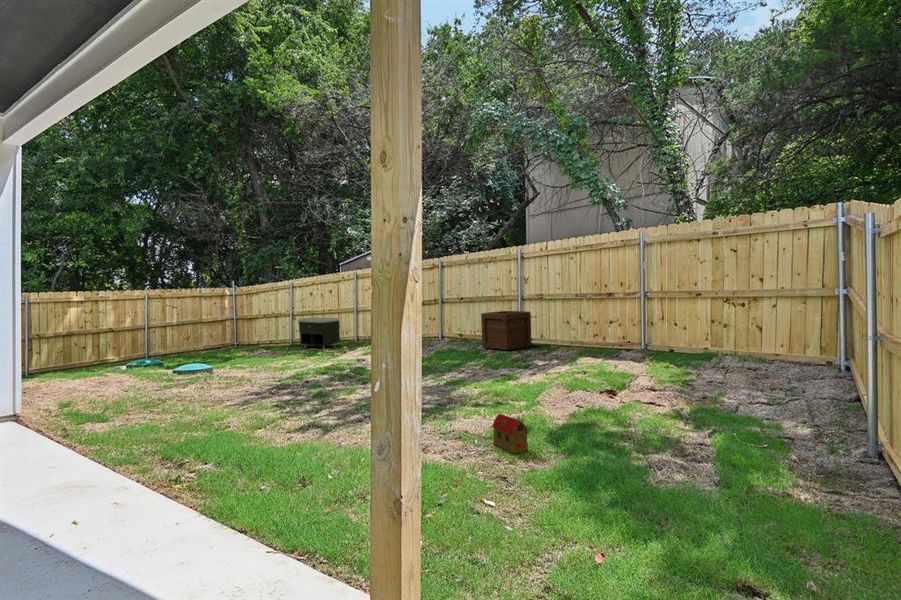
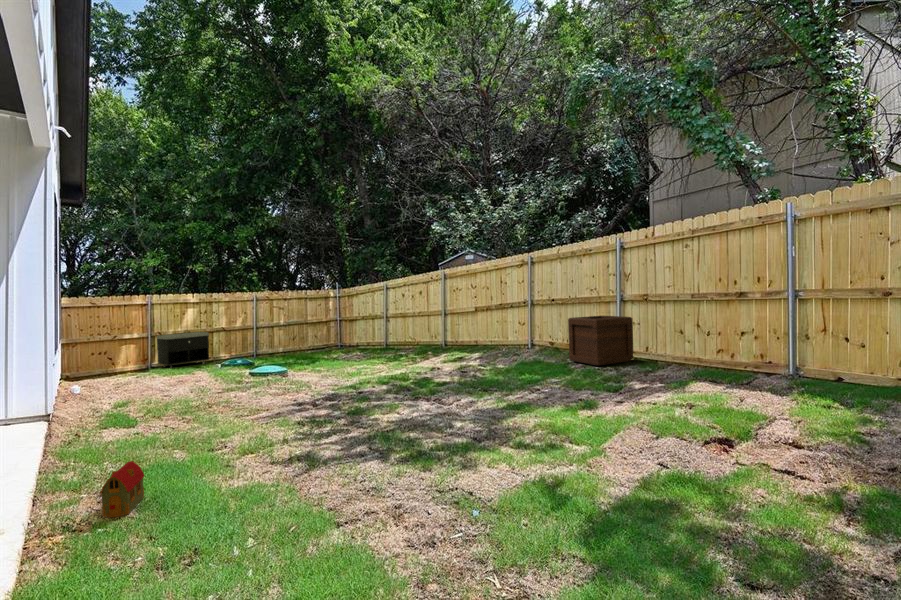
storage bench: present [298,317,340,349] -> present [157,332,209,367]
toy house: present [492,414,528,454] -> present [100,461,144,518]

